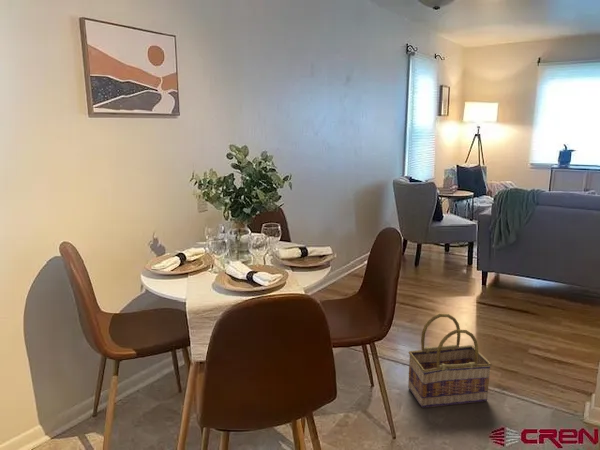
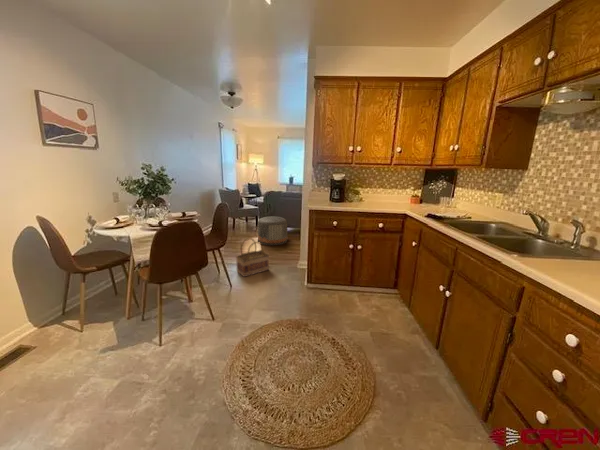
pouf: none [468,253,548,326] -> present [258,216,287,245]

